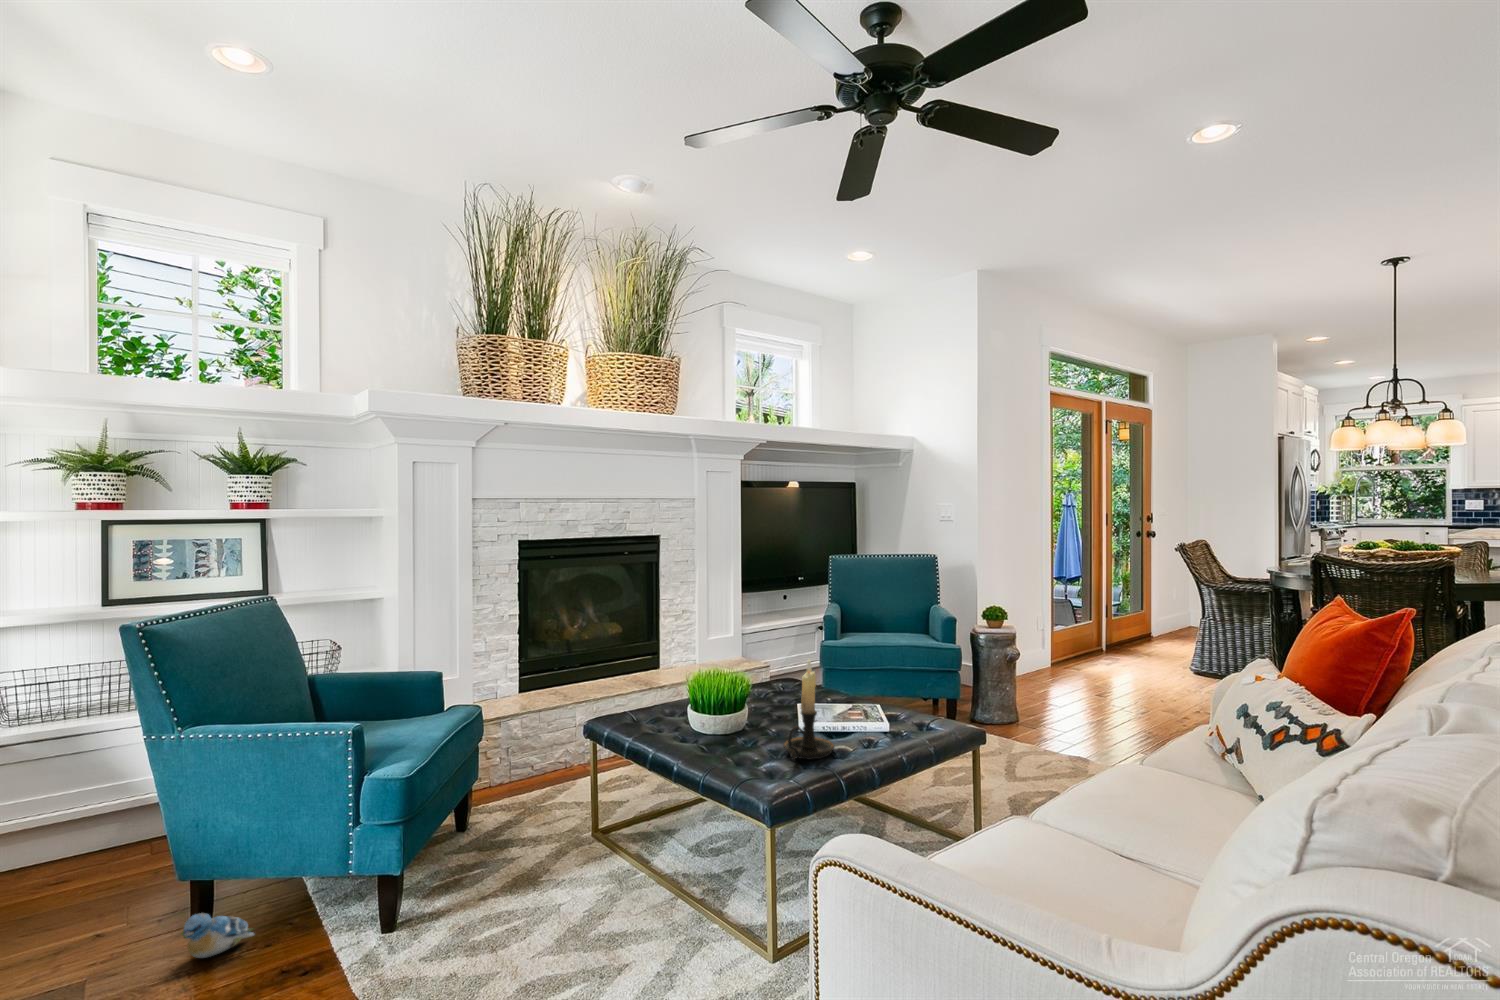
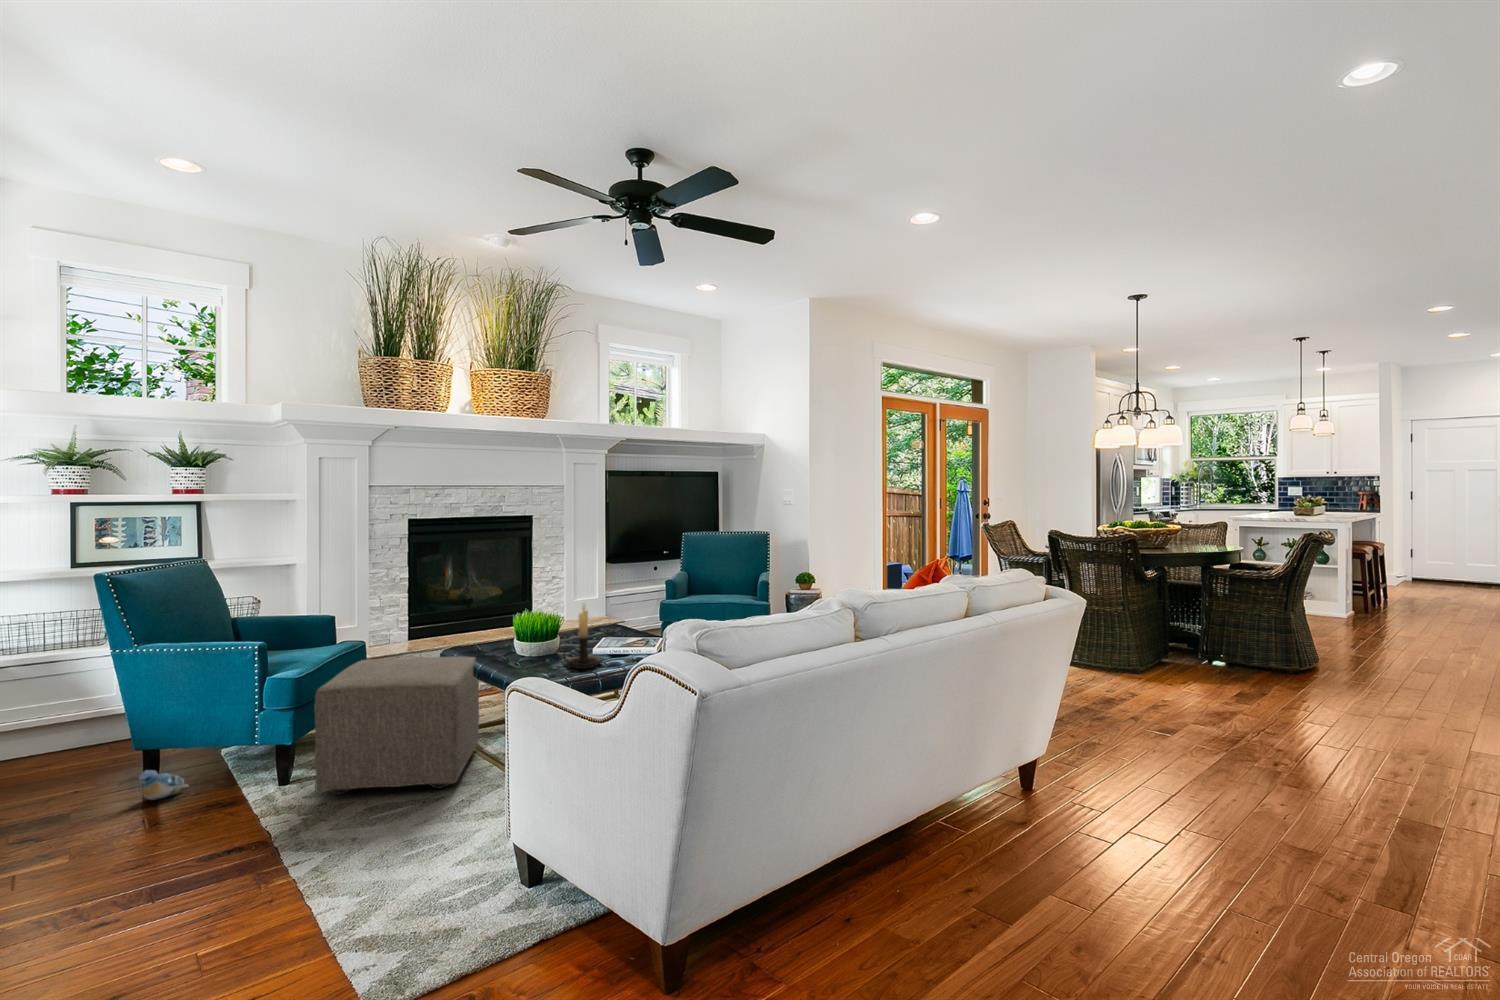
ottoman: none [441,734,647,956] -> present [314,657,479,794]

